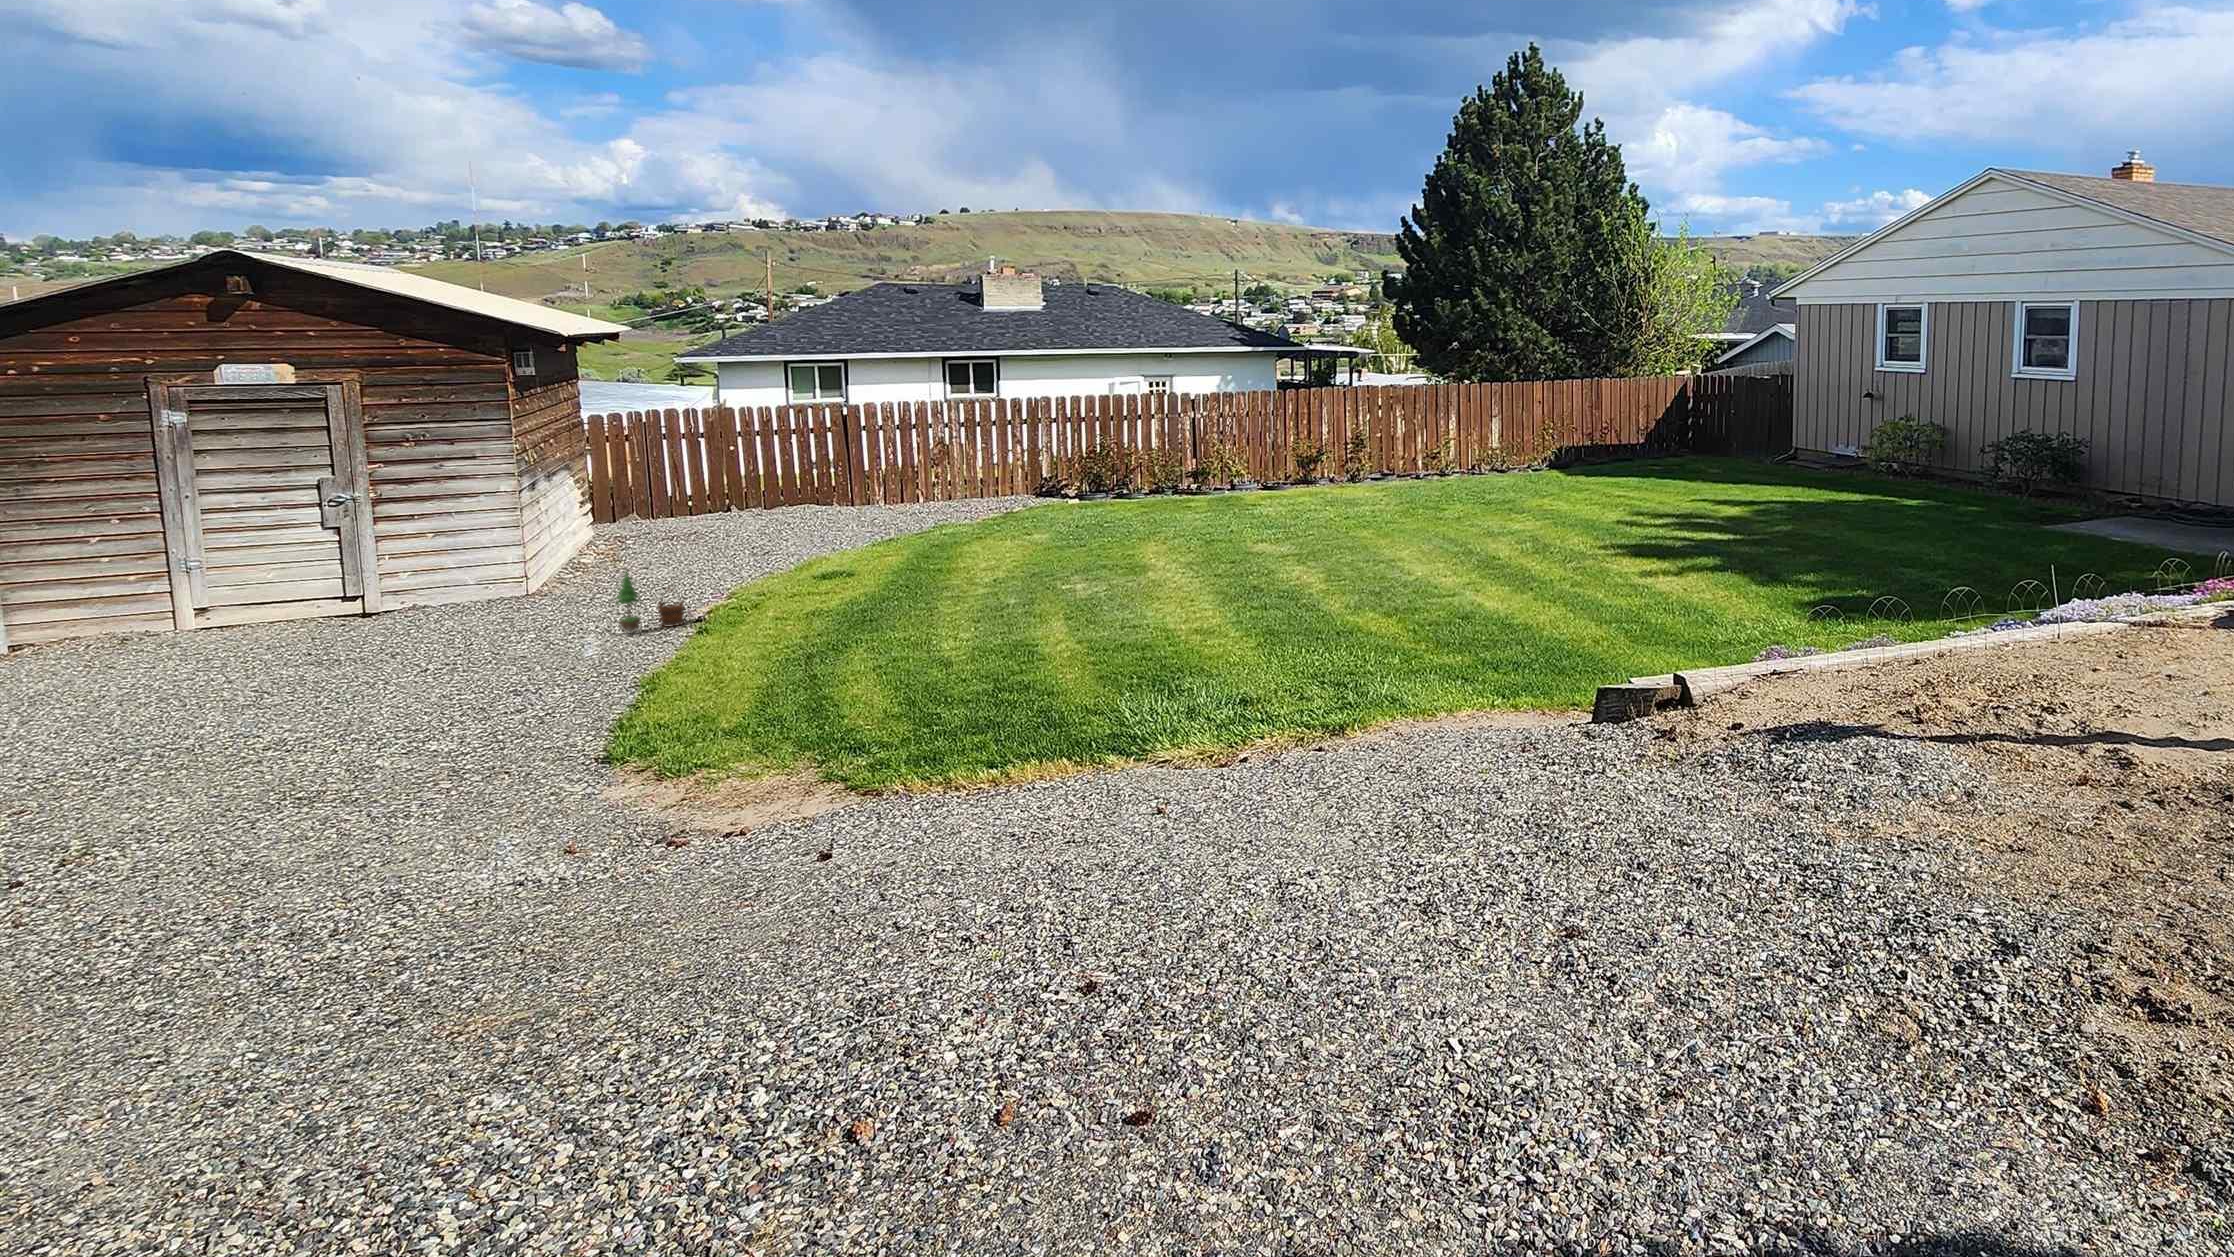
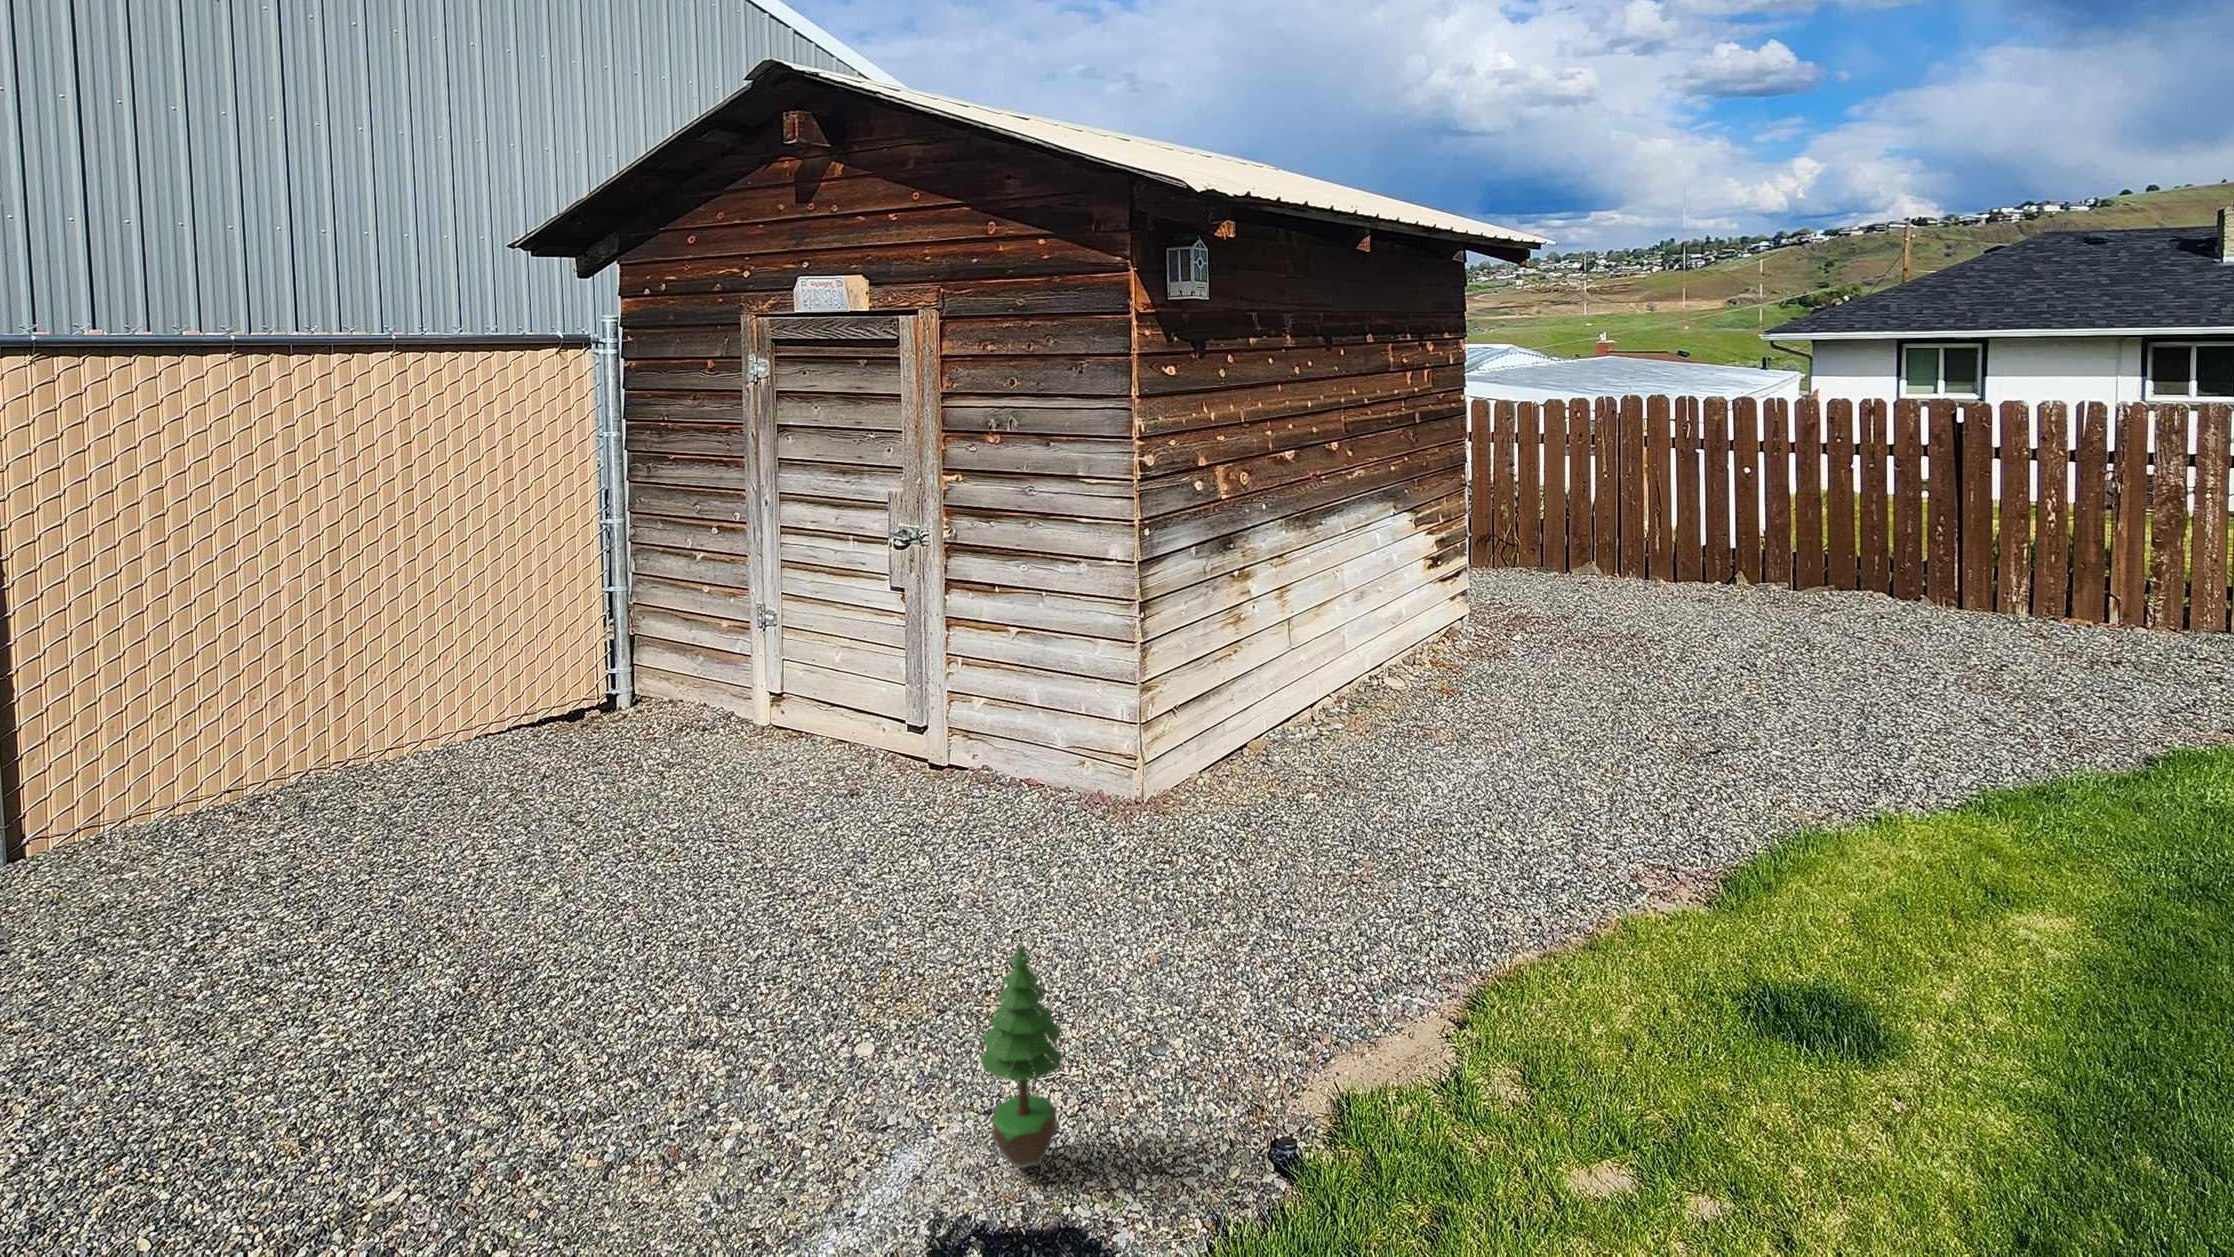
wooden bucket: present [658,589,684,627] -> none [1140,1014,1221,1169]

